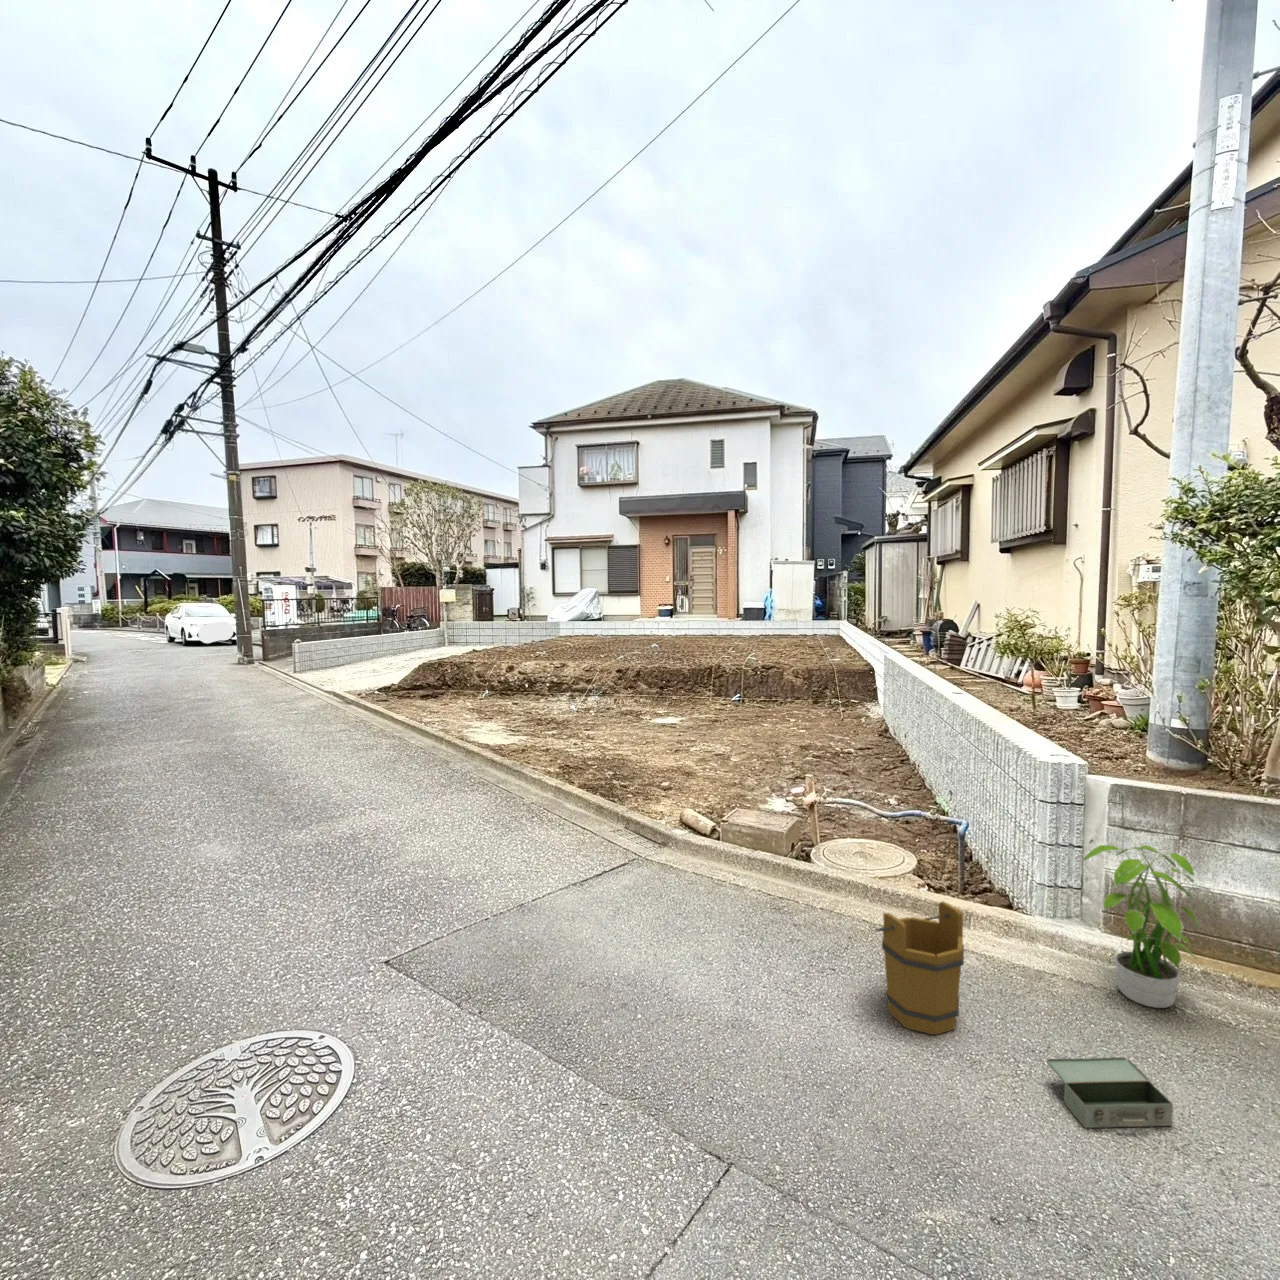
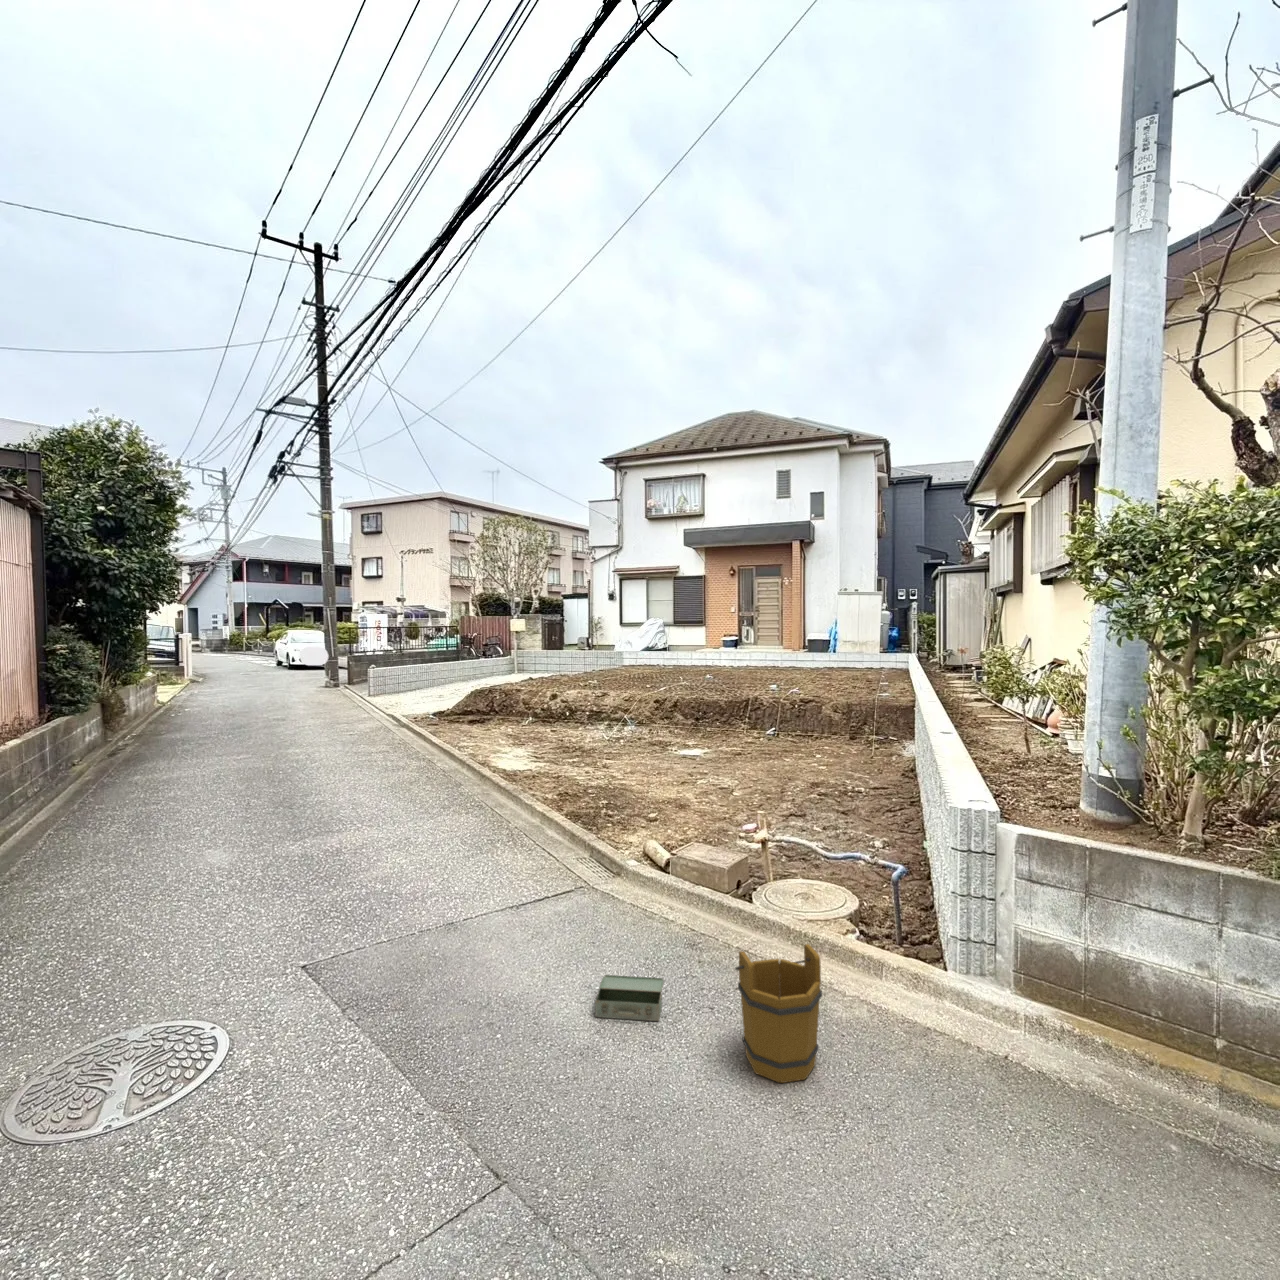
potted plant: present [1081,845,1199,1008] -> none [971,889,1095,1081]
toolbox: present [1047,1057,1173,1128] -> present [595,975,664,1021]

